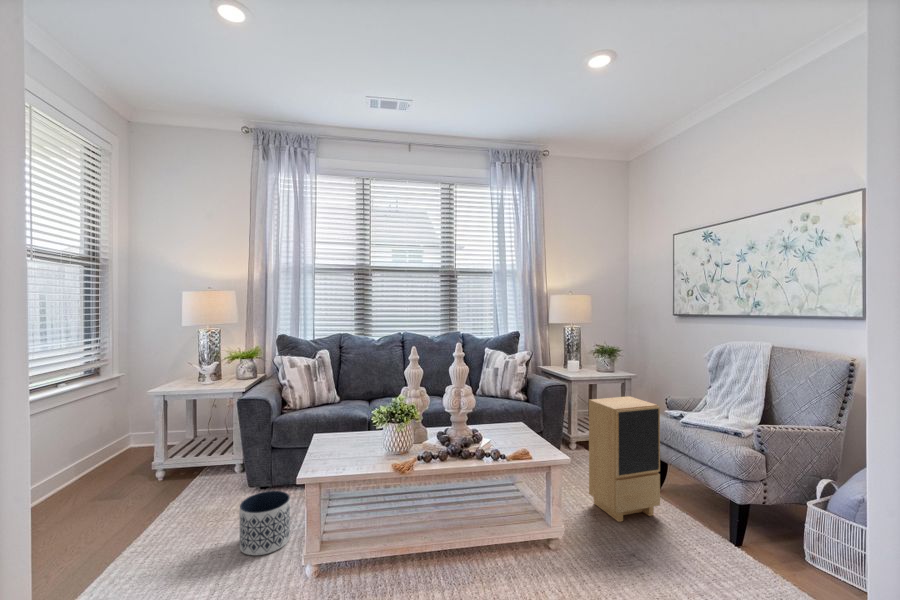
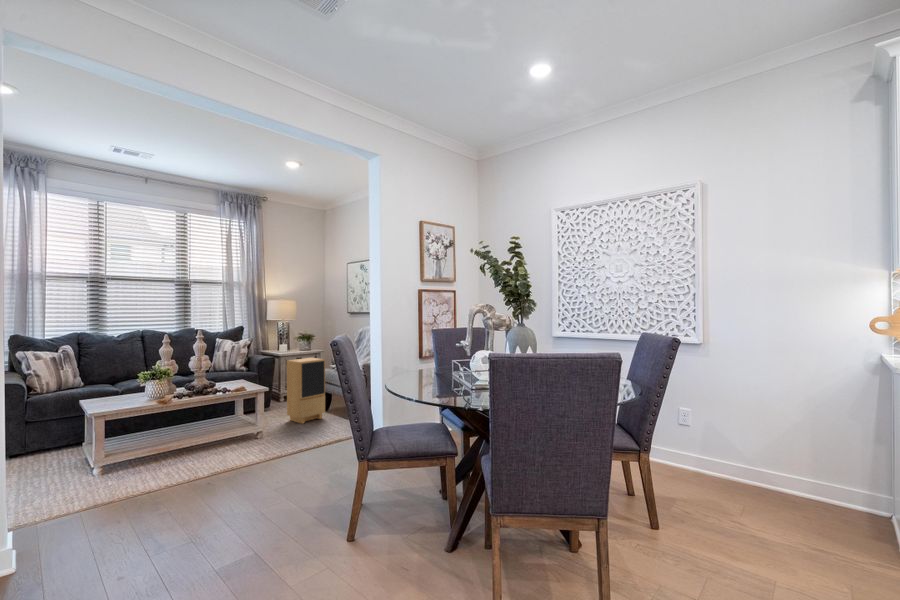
planter: present [240,491,290,555] -> none [25,439,69,479]

